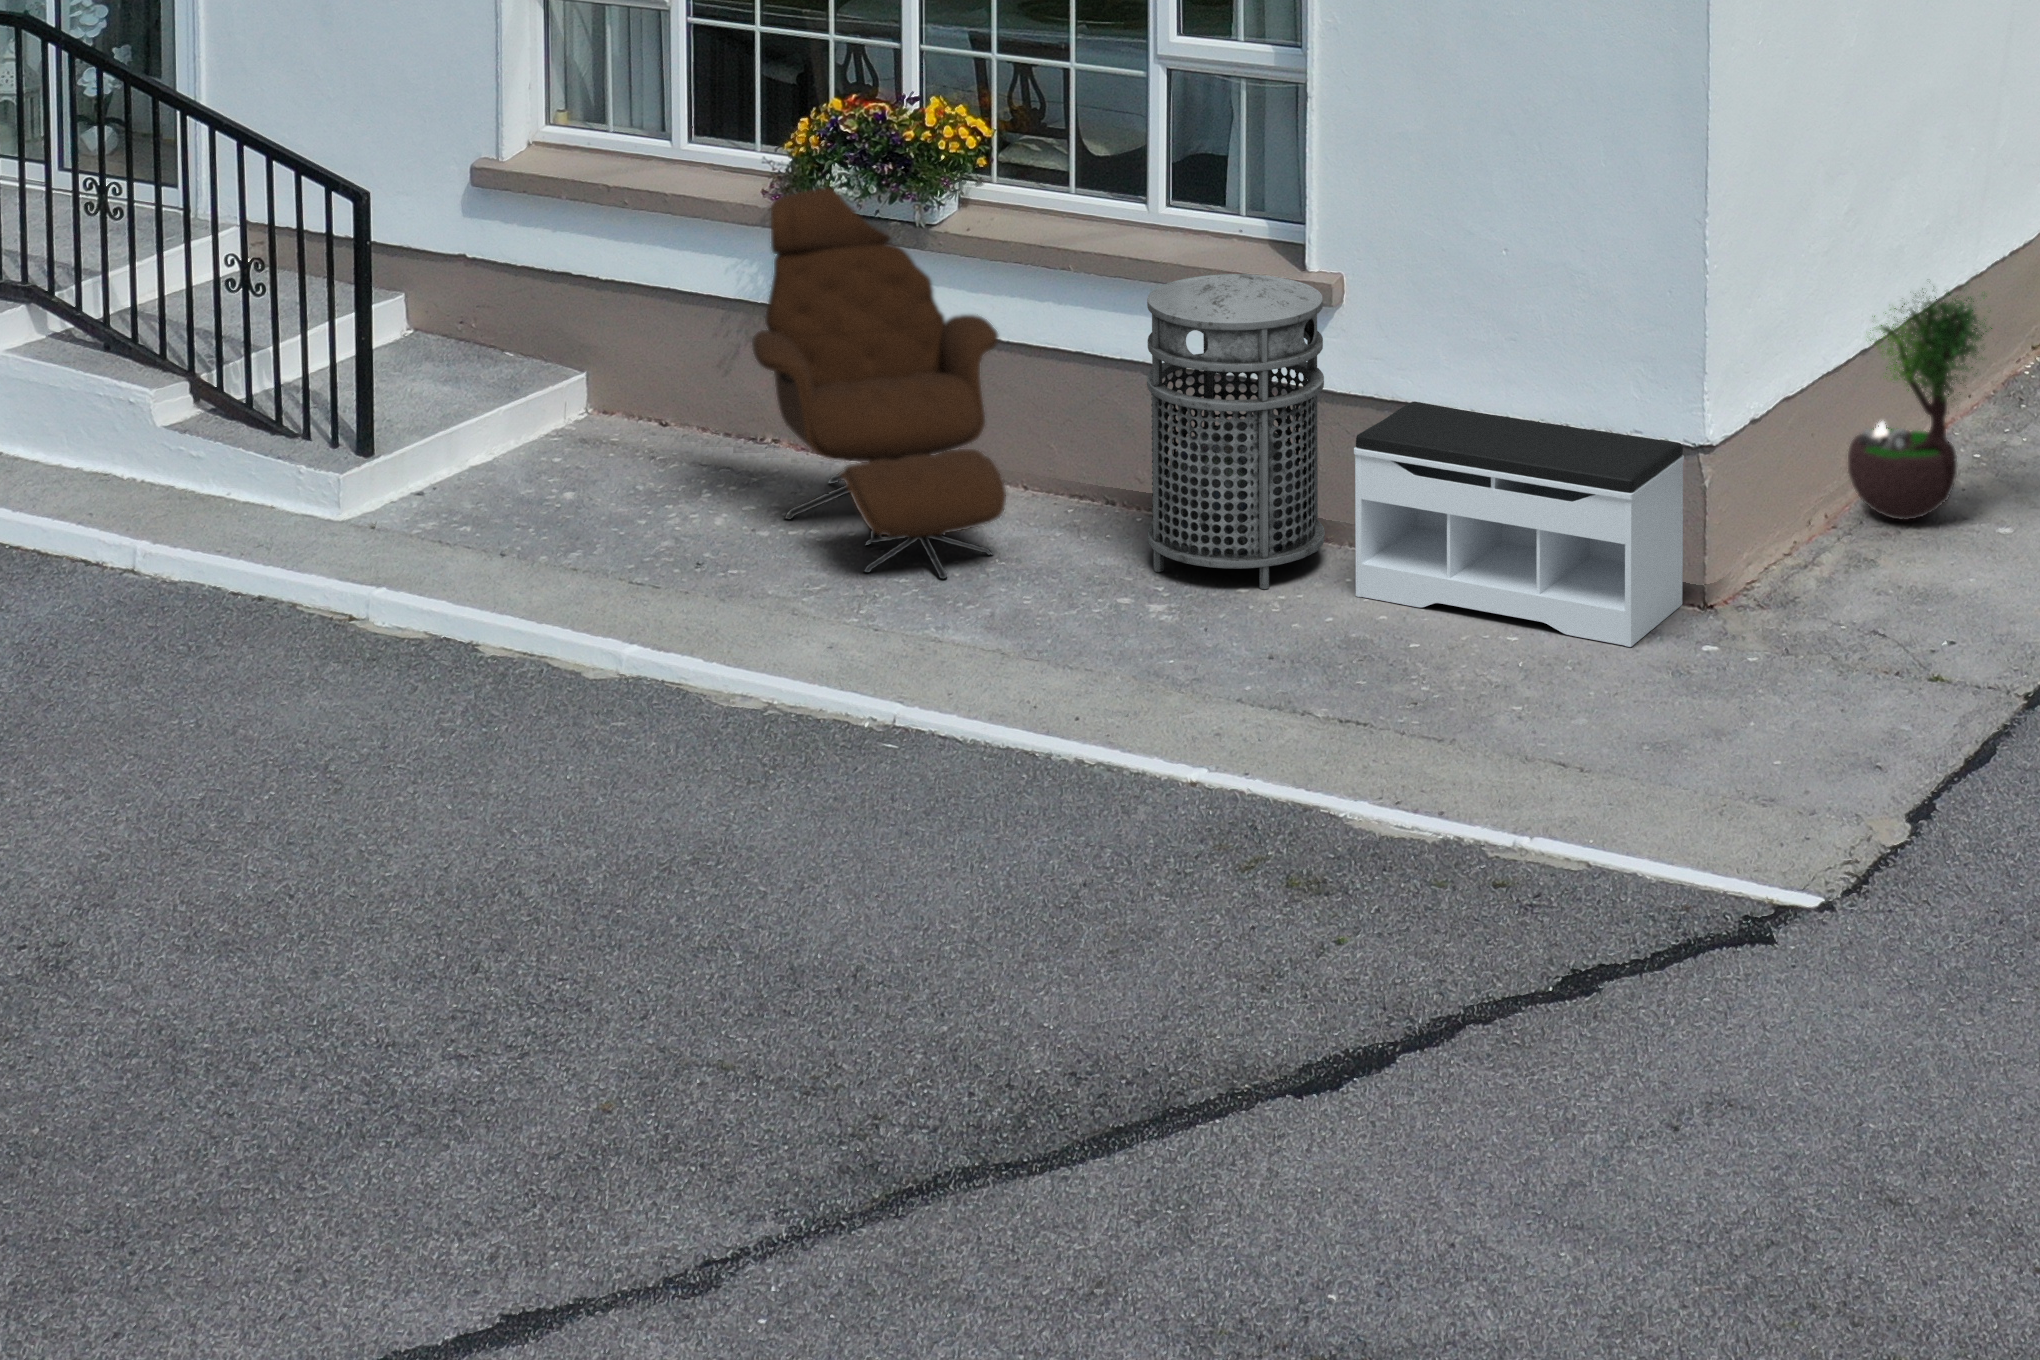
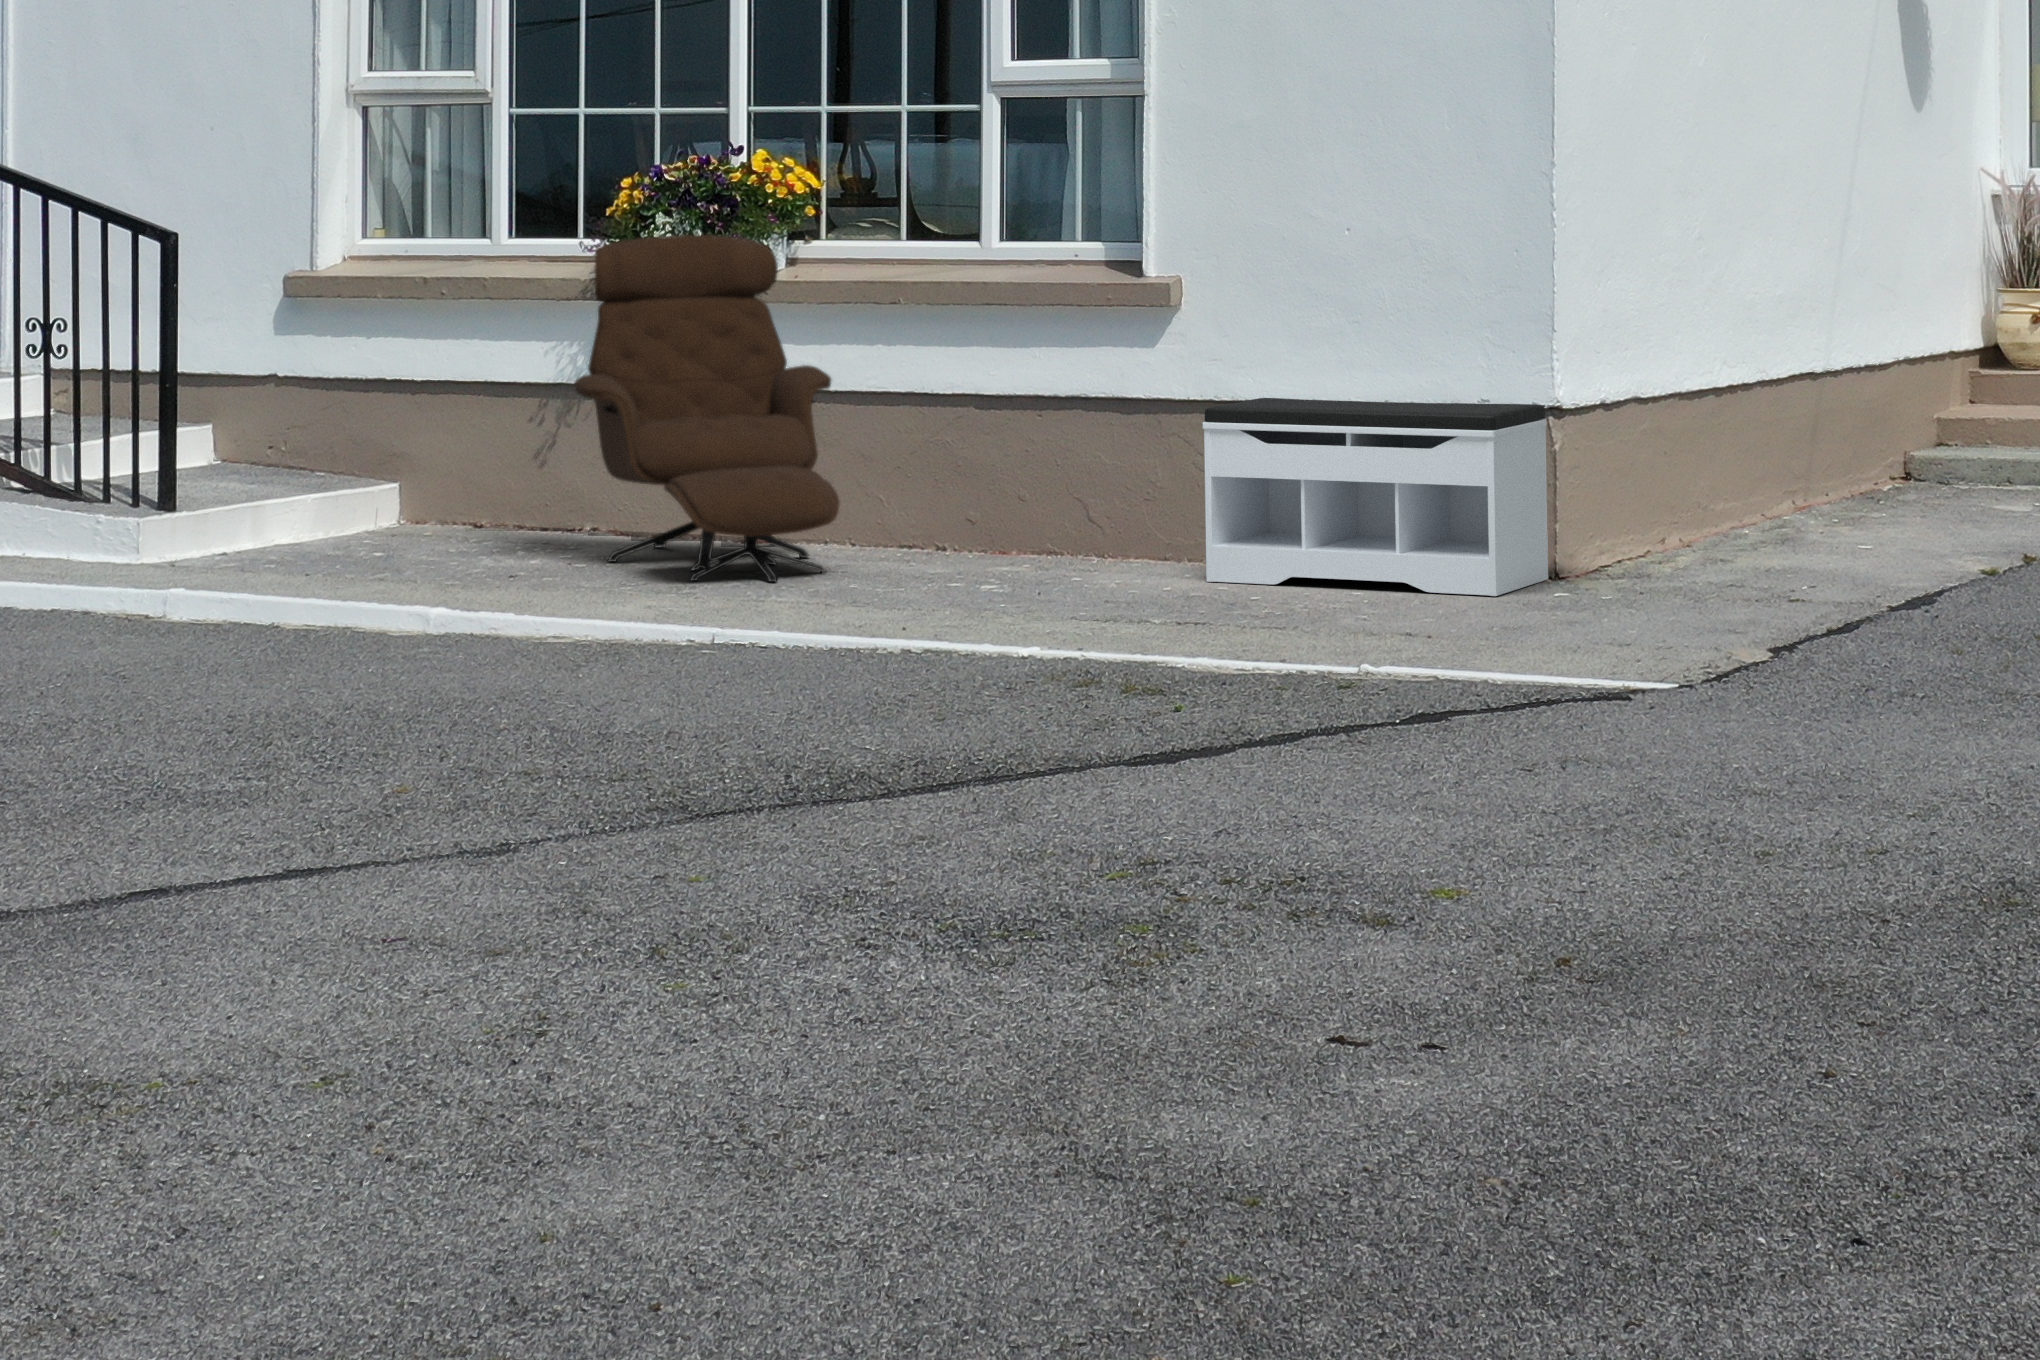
trash can: present [1147,274,1325,589] -> none [986,264,1173,580]
potted tree: present [1848,286,1992,520] -> none [1715,280,1861,542]

